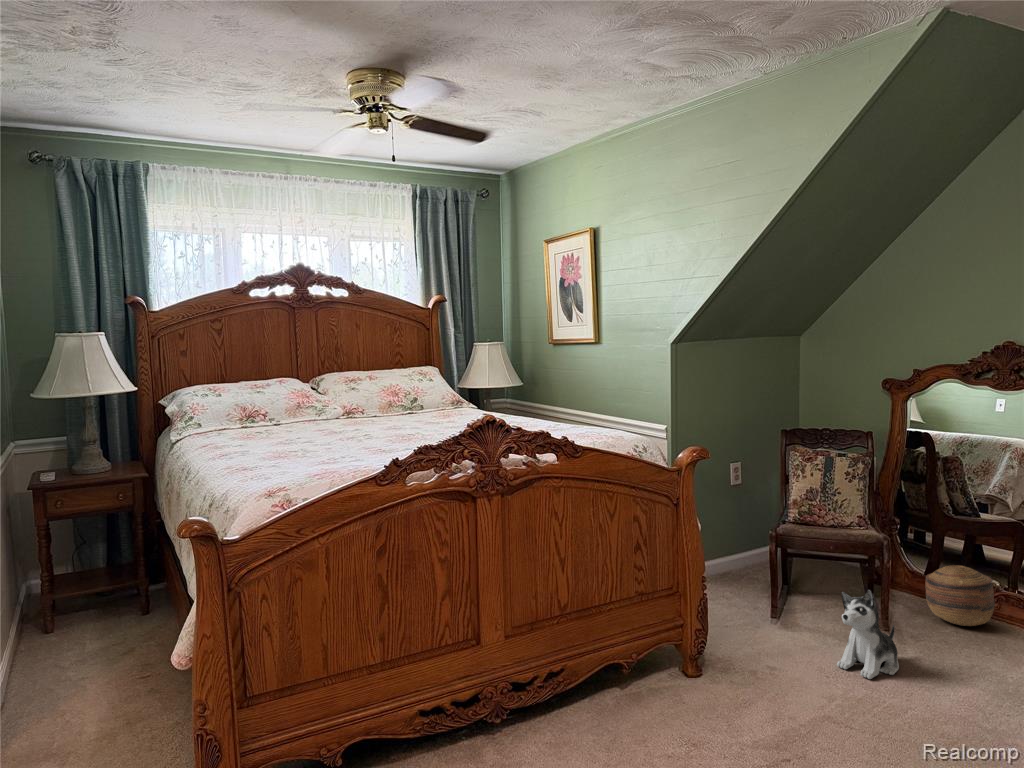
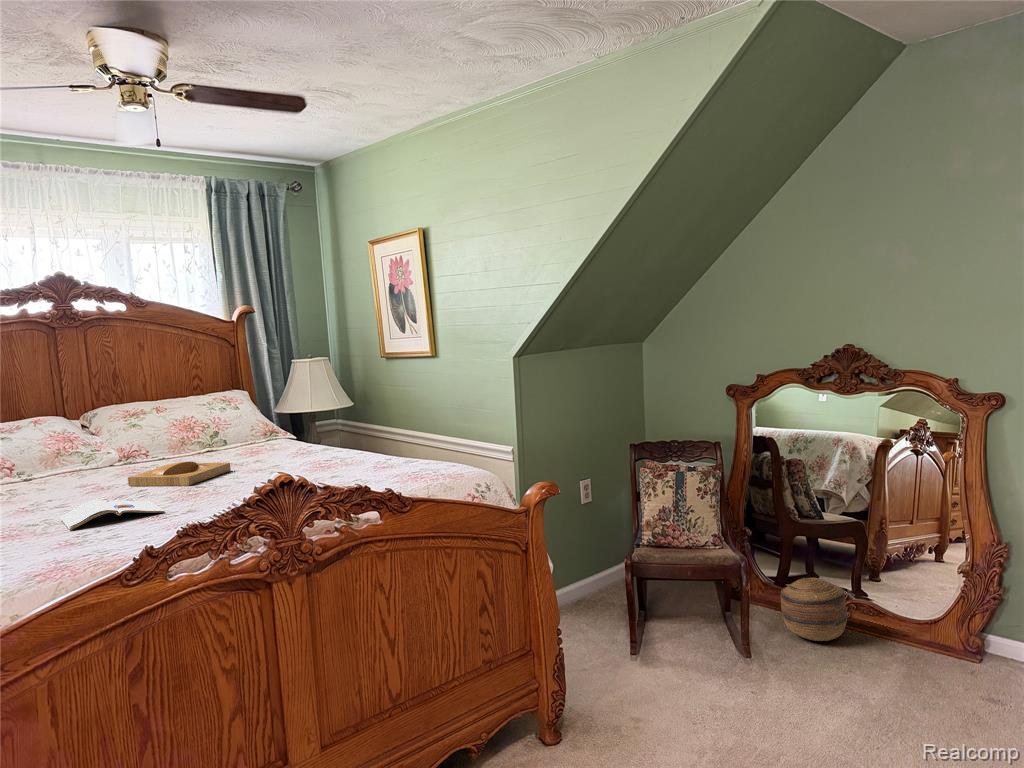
tray: none [353,417,430,434] -> present [128,461,231,486]
magazine: none [310,436,388,454] -> present [60,500,164,530]
plush toy: present [837,590,899,679] -> none [701,624,763,722]

